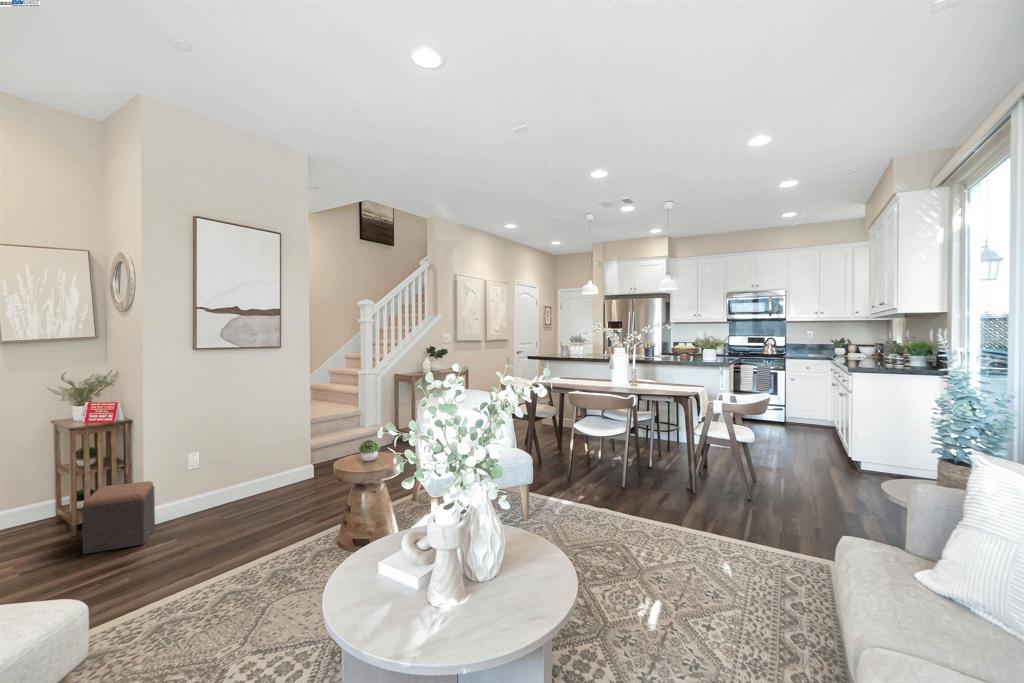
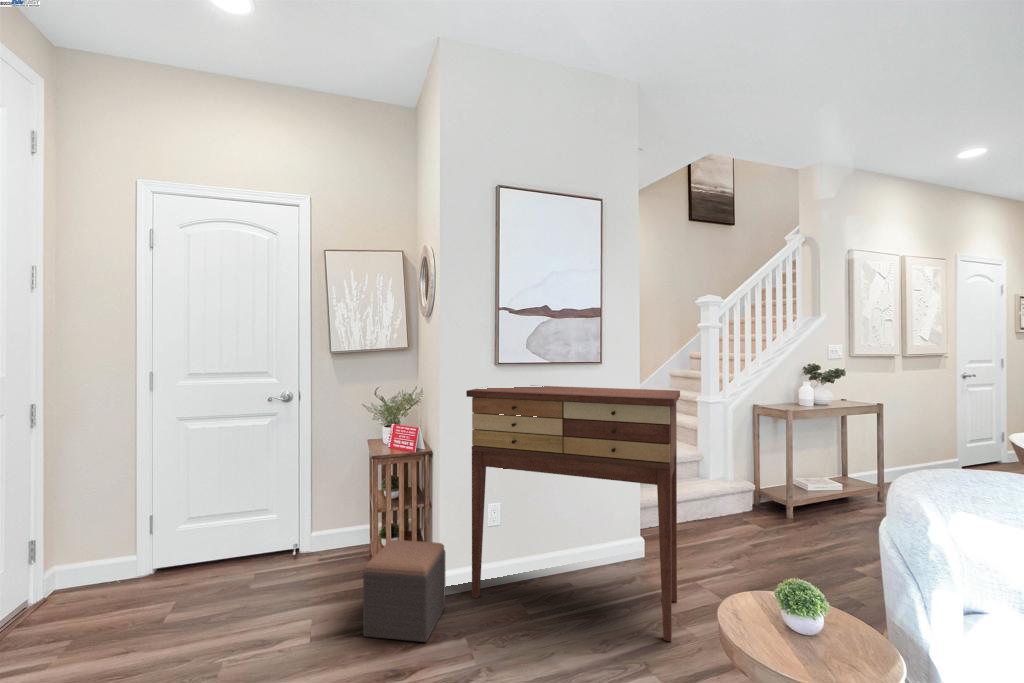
console table: none [171,364,333,518] -> present [466,386,680,641]

